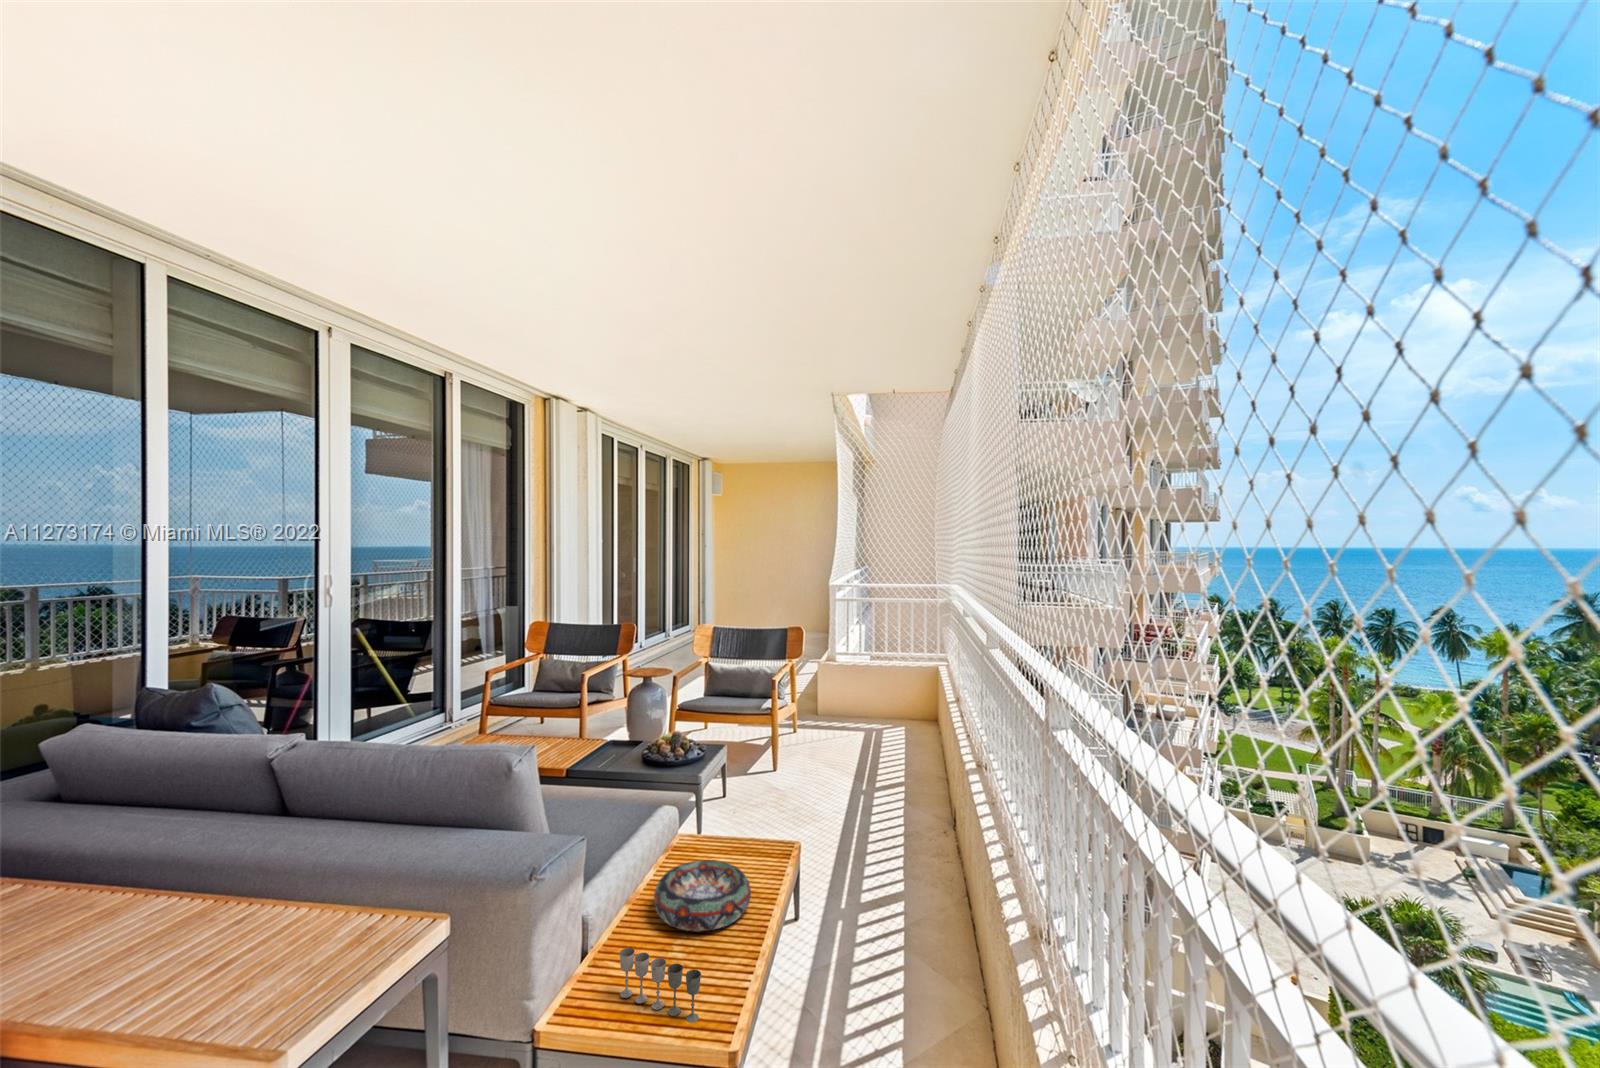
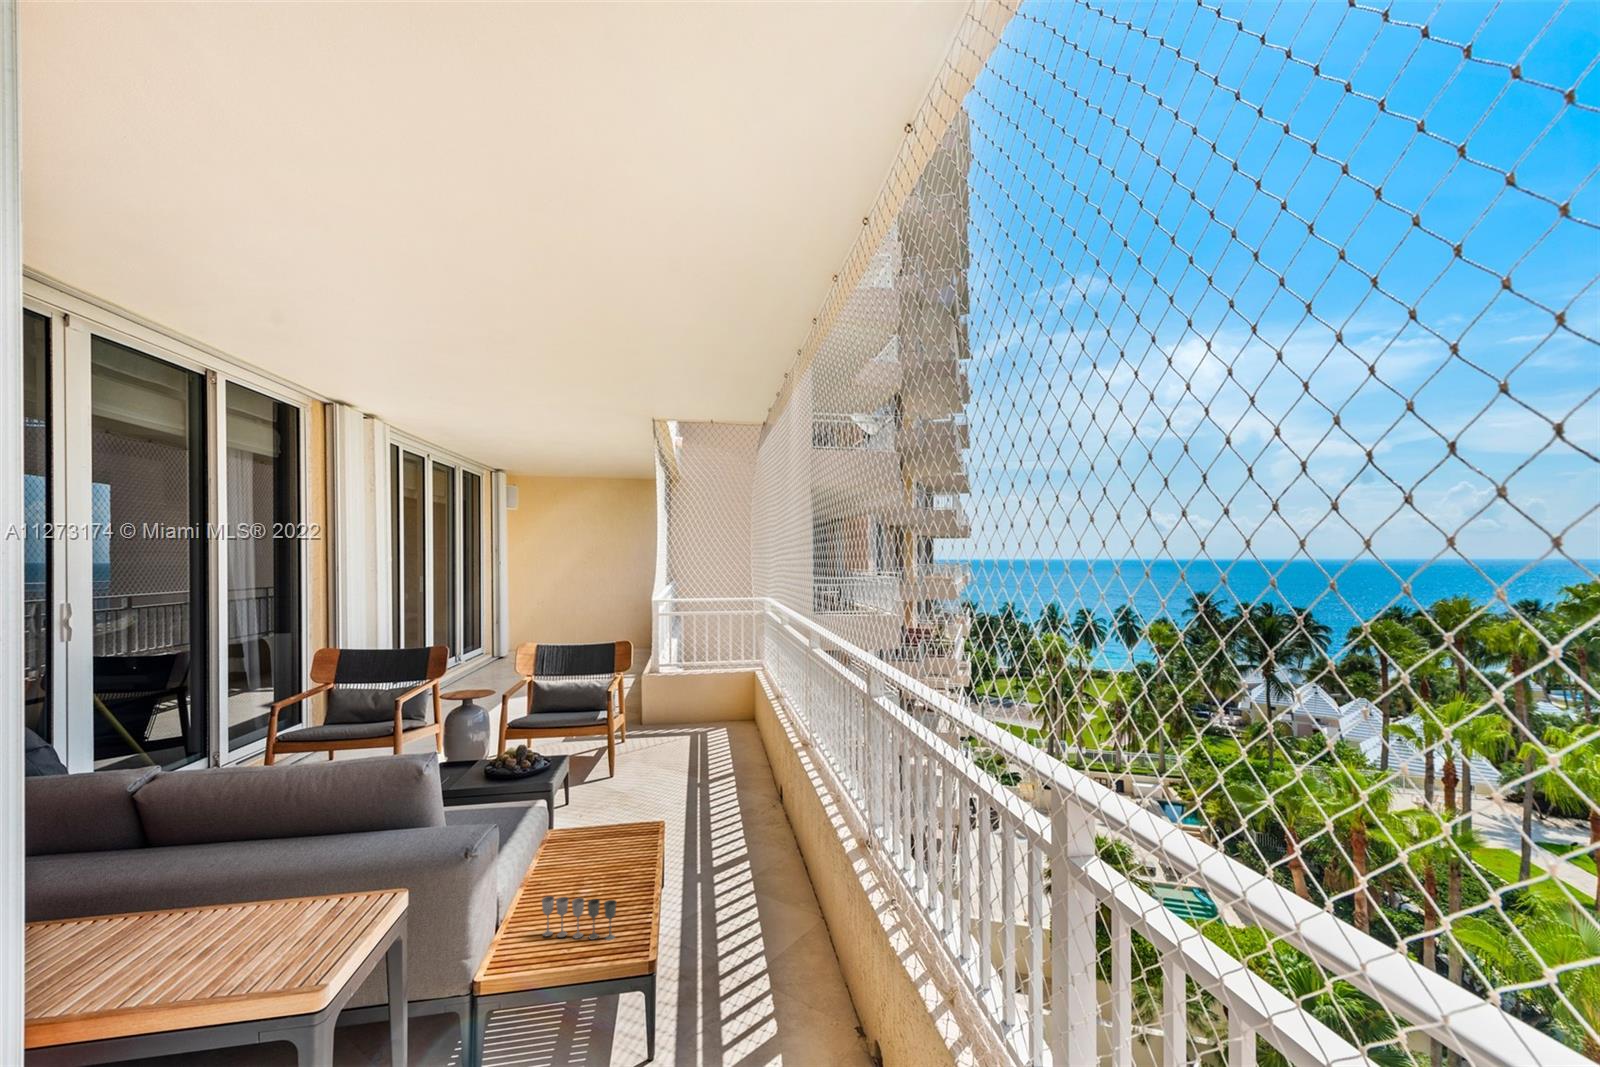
decorative bowl: present [654,860,751,931] -> none [549,833,635,887]

